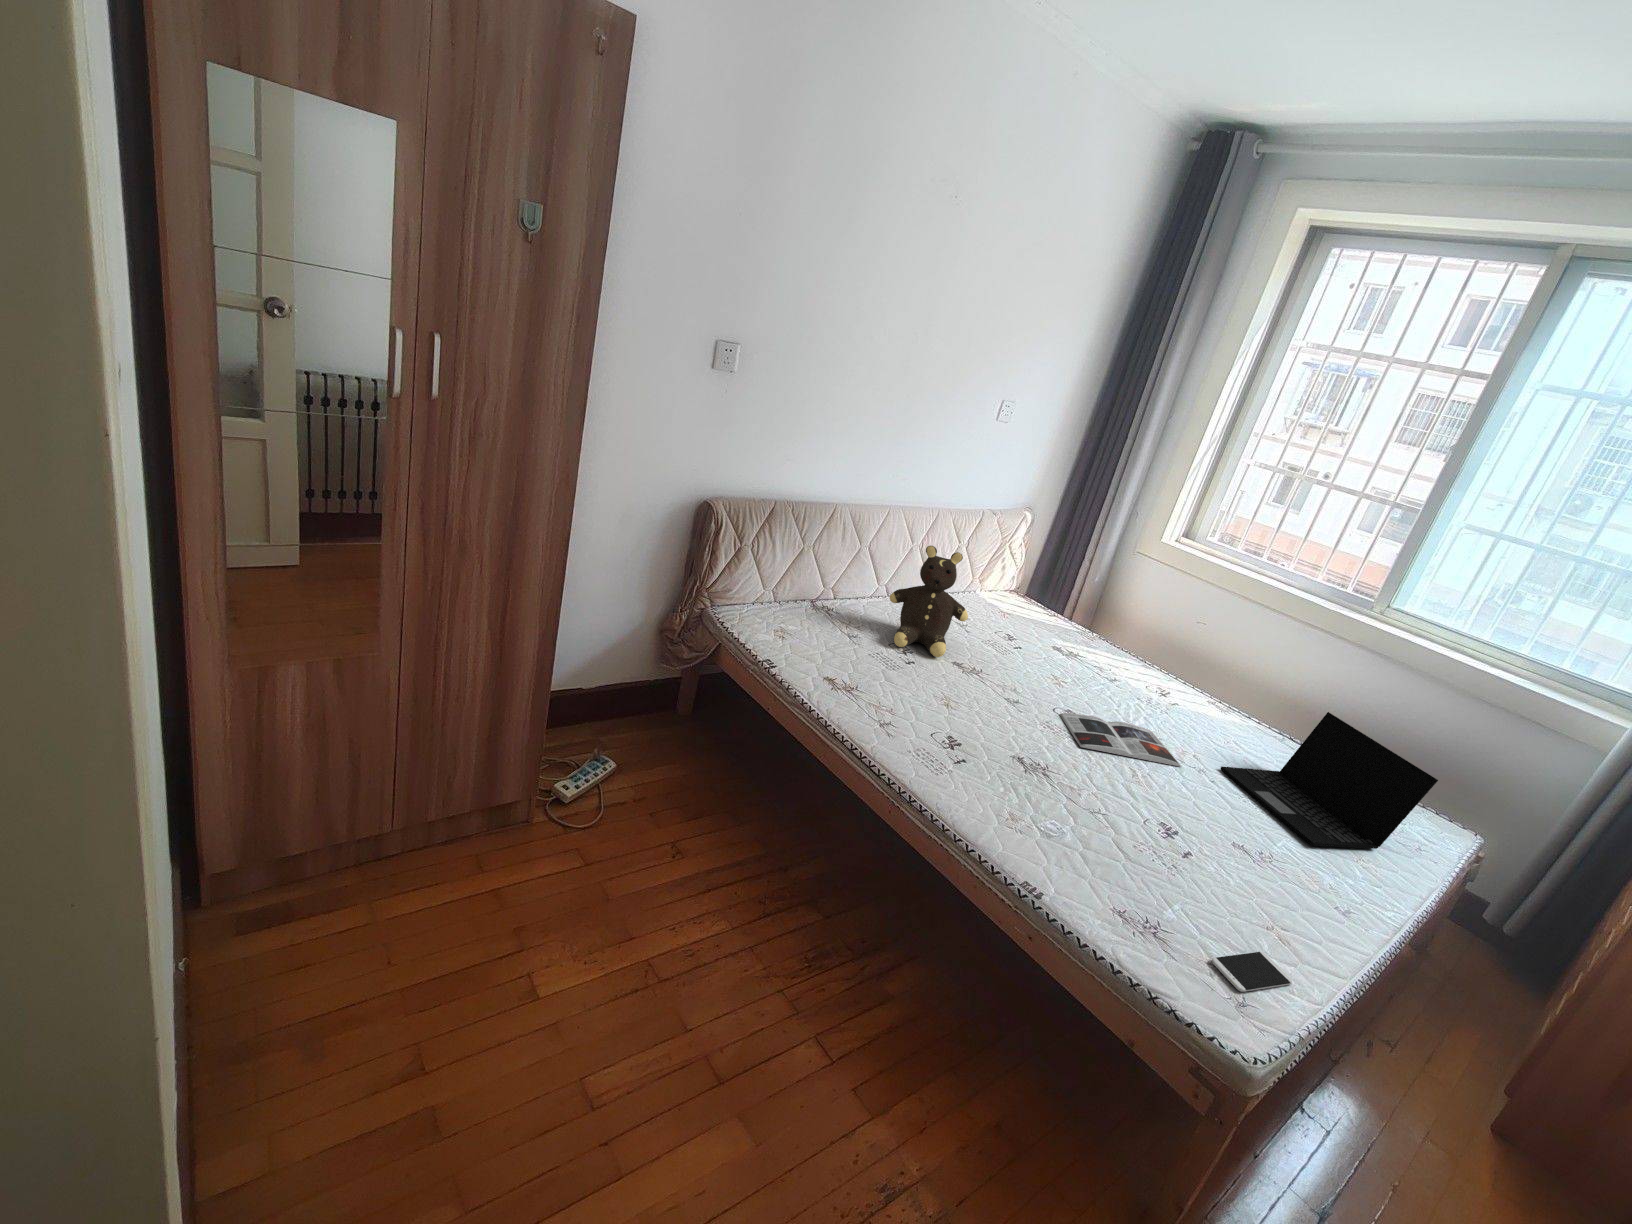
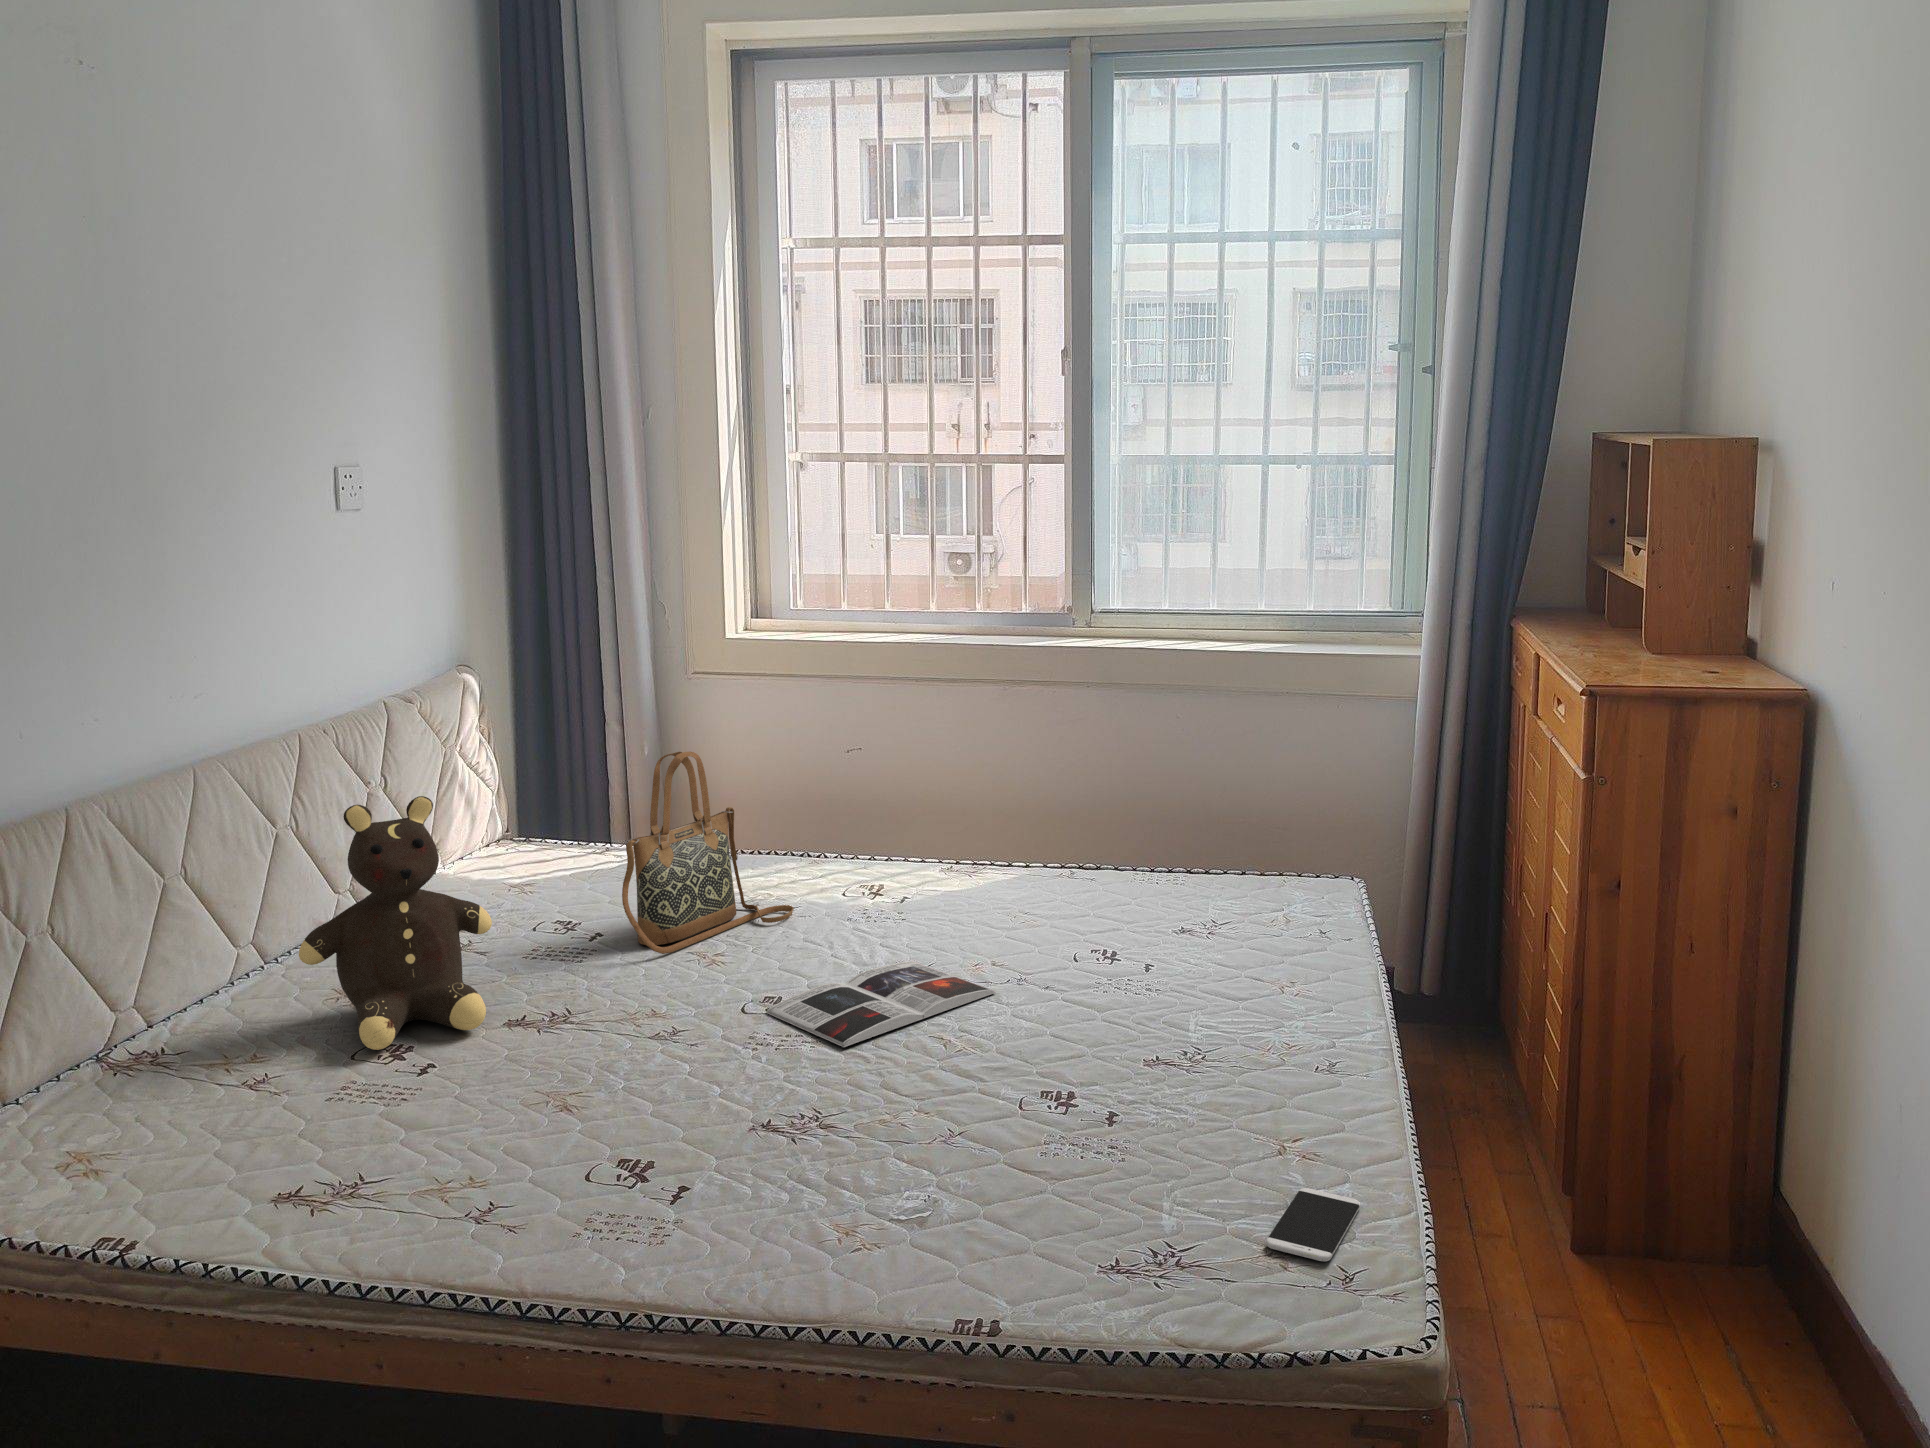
handbag: none [1028,579,1114,682] -> present [622,752,793,954]
laptop: present [1221,712,1438,849] -> none [1042,802,1301,1005]

